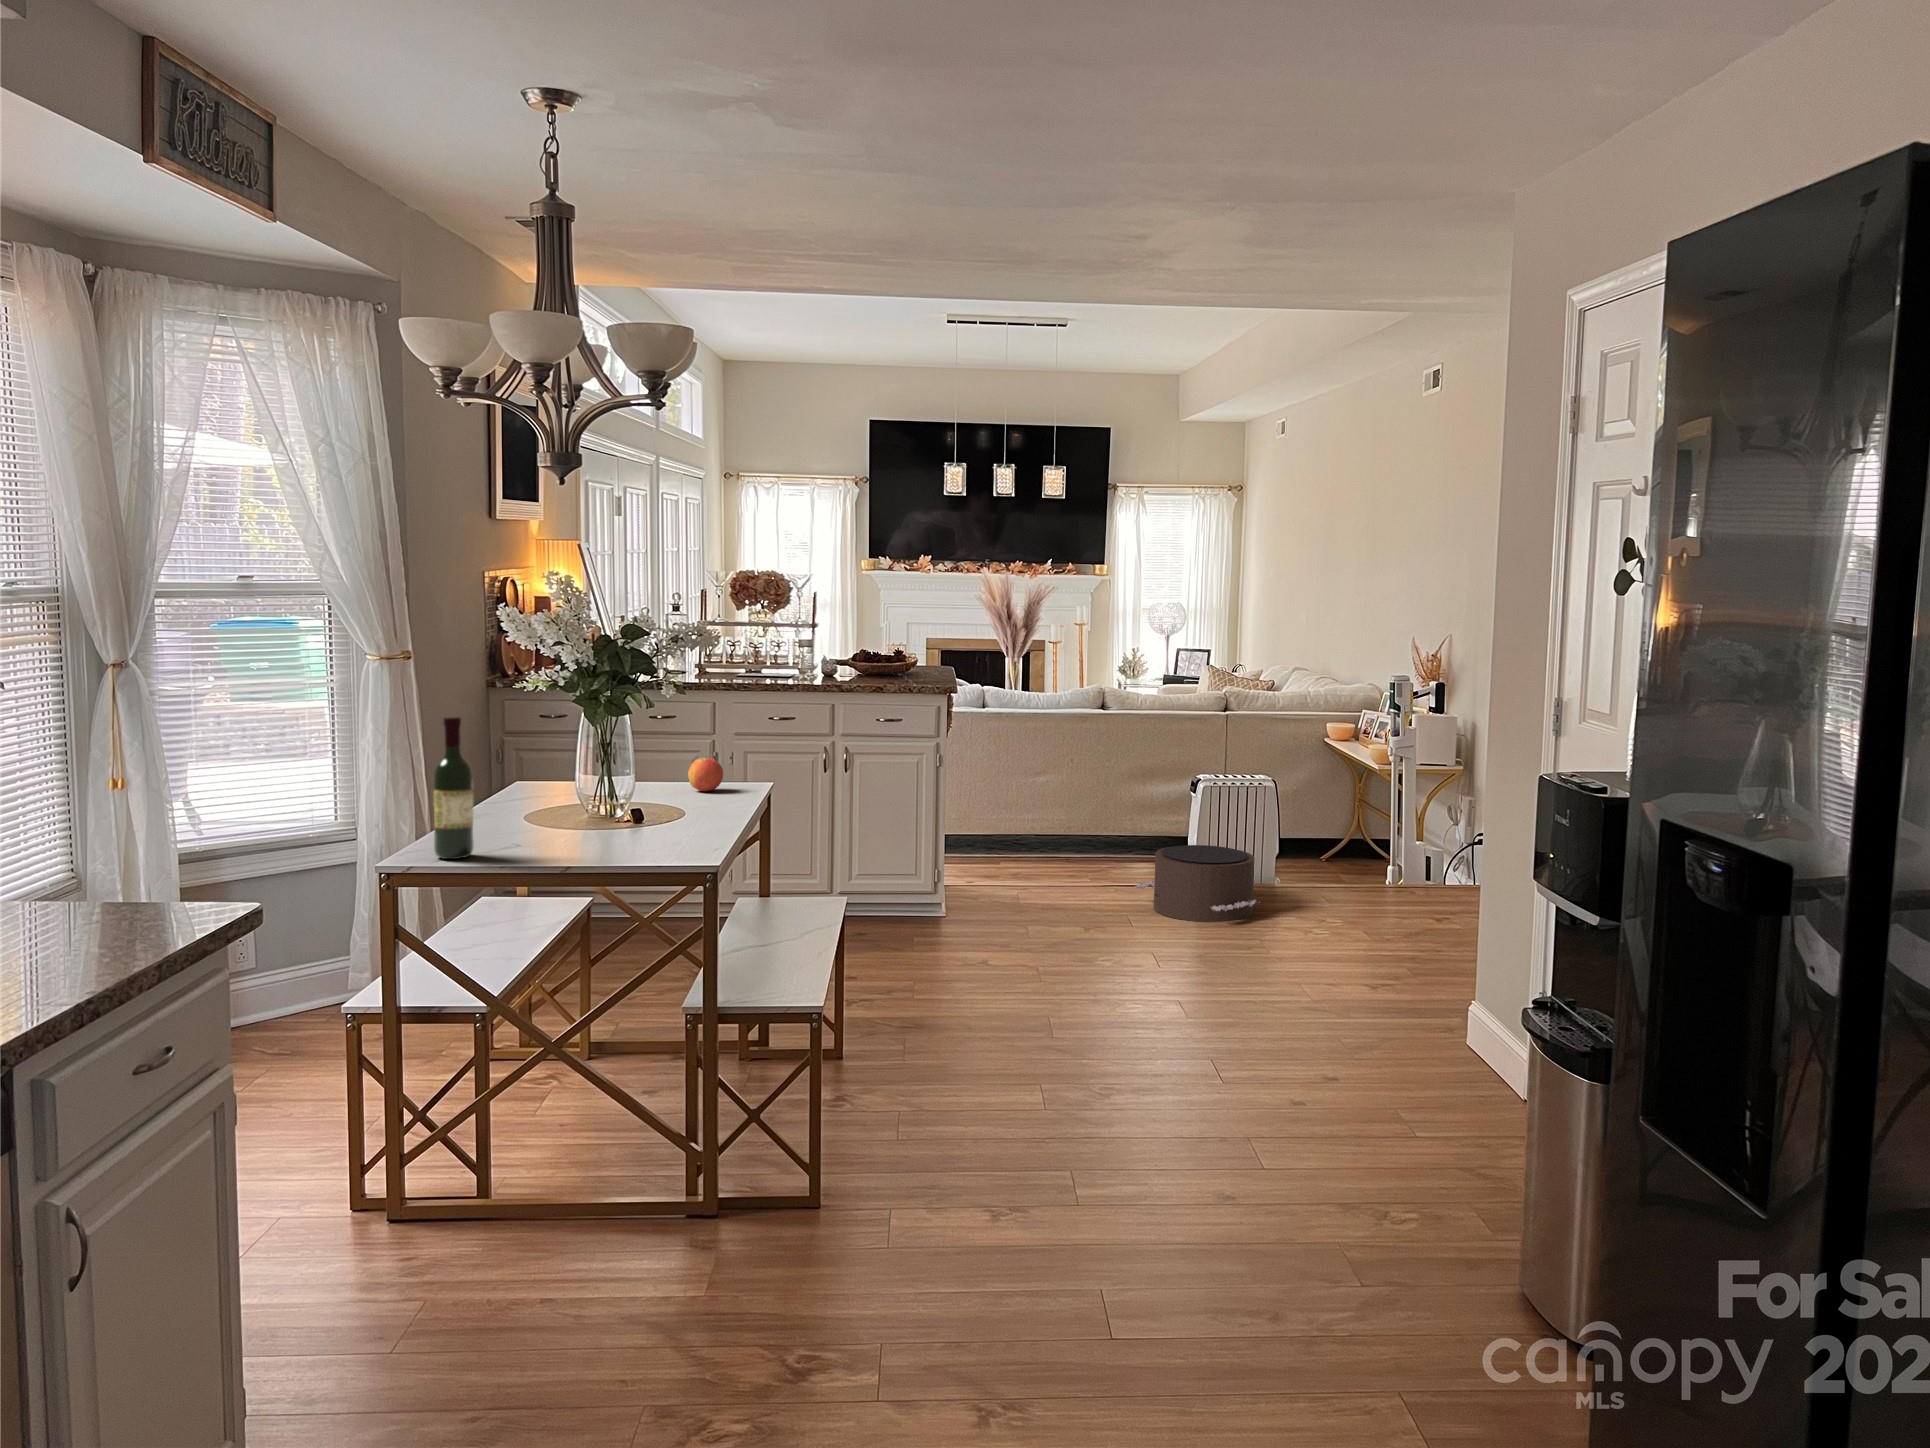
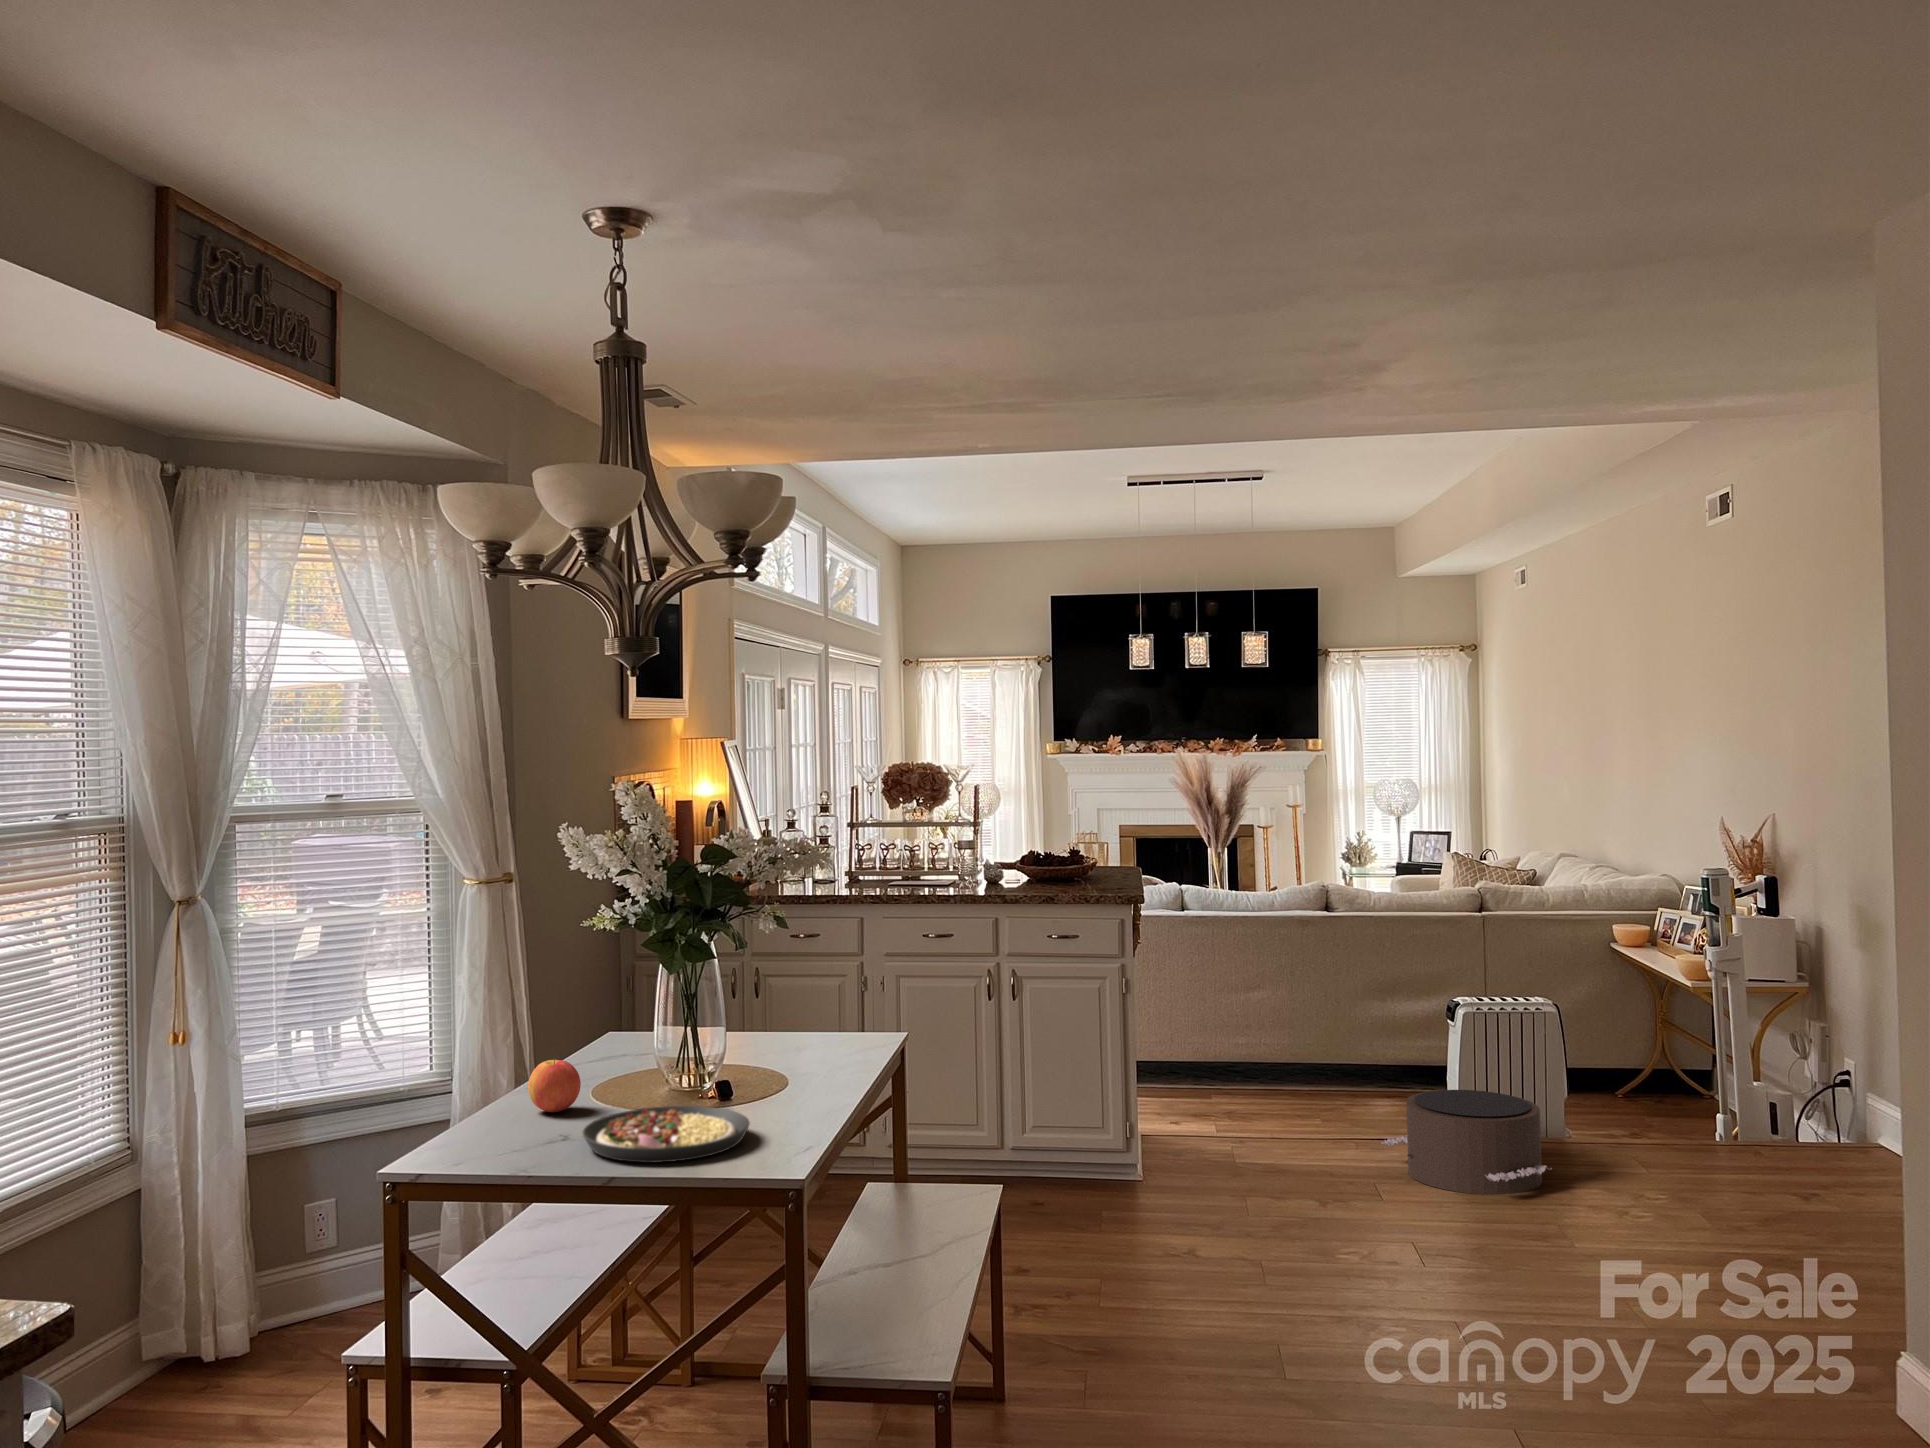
wine bottle: present [433,716,474,859] -> none [464,968,513,1154]
apple: present [688,757,723,791] -> present [528,1058,581,1112]
plate: none [531,827,665,863] -> present [583,1106,750,1163]

